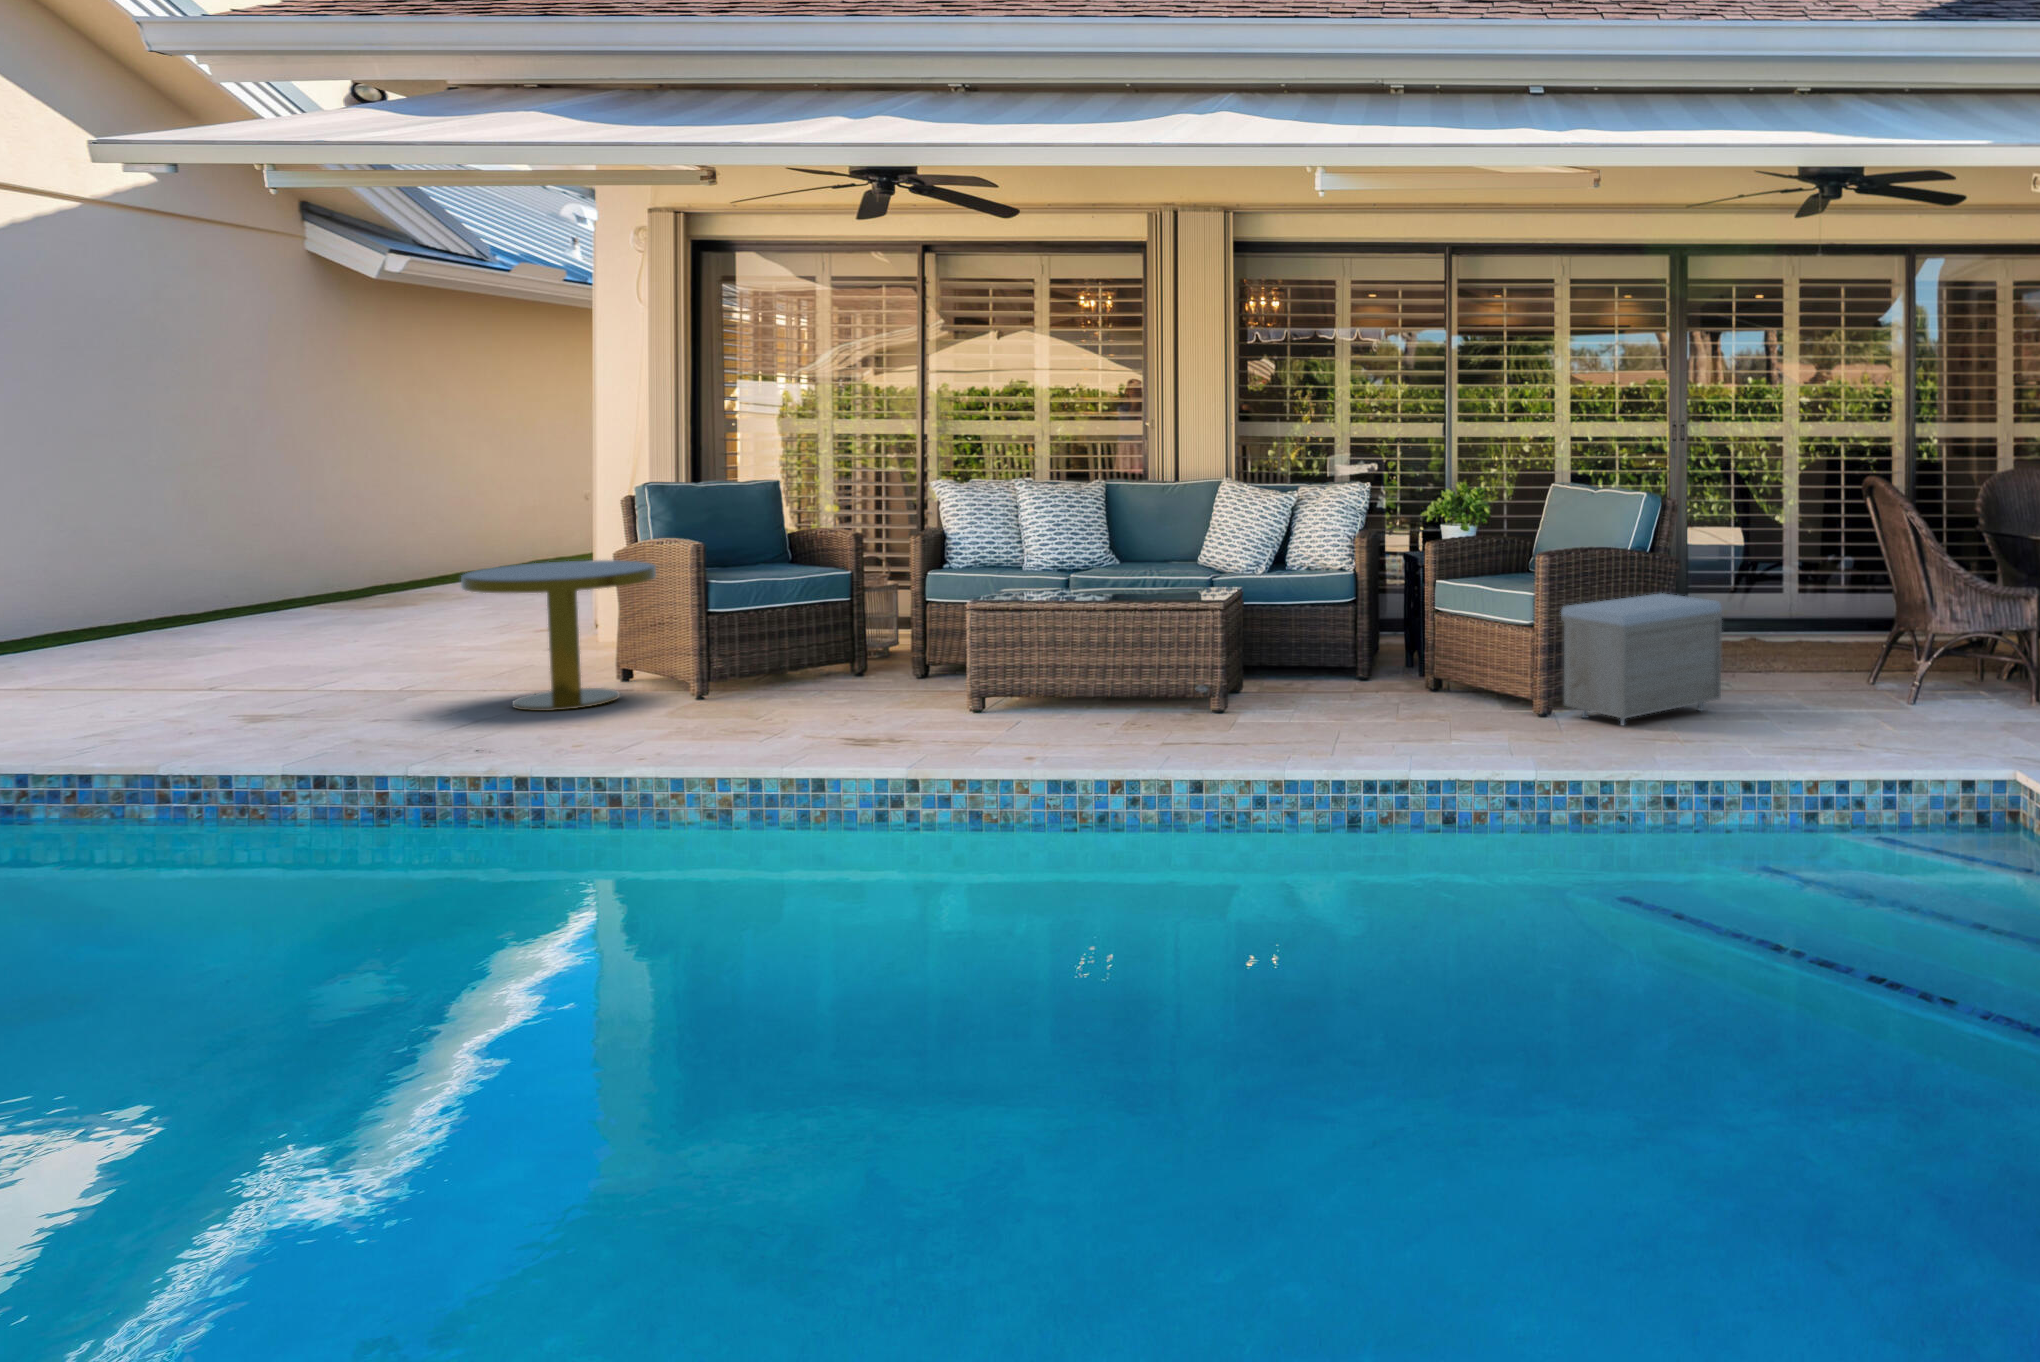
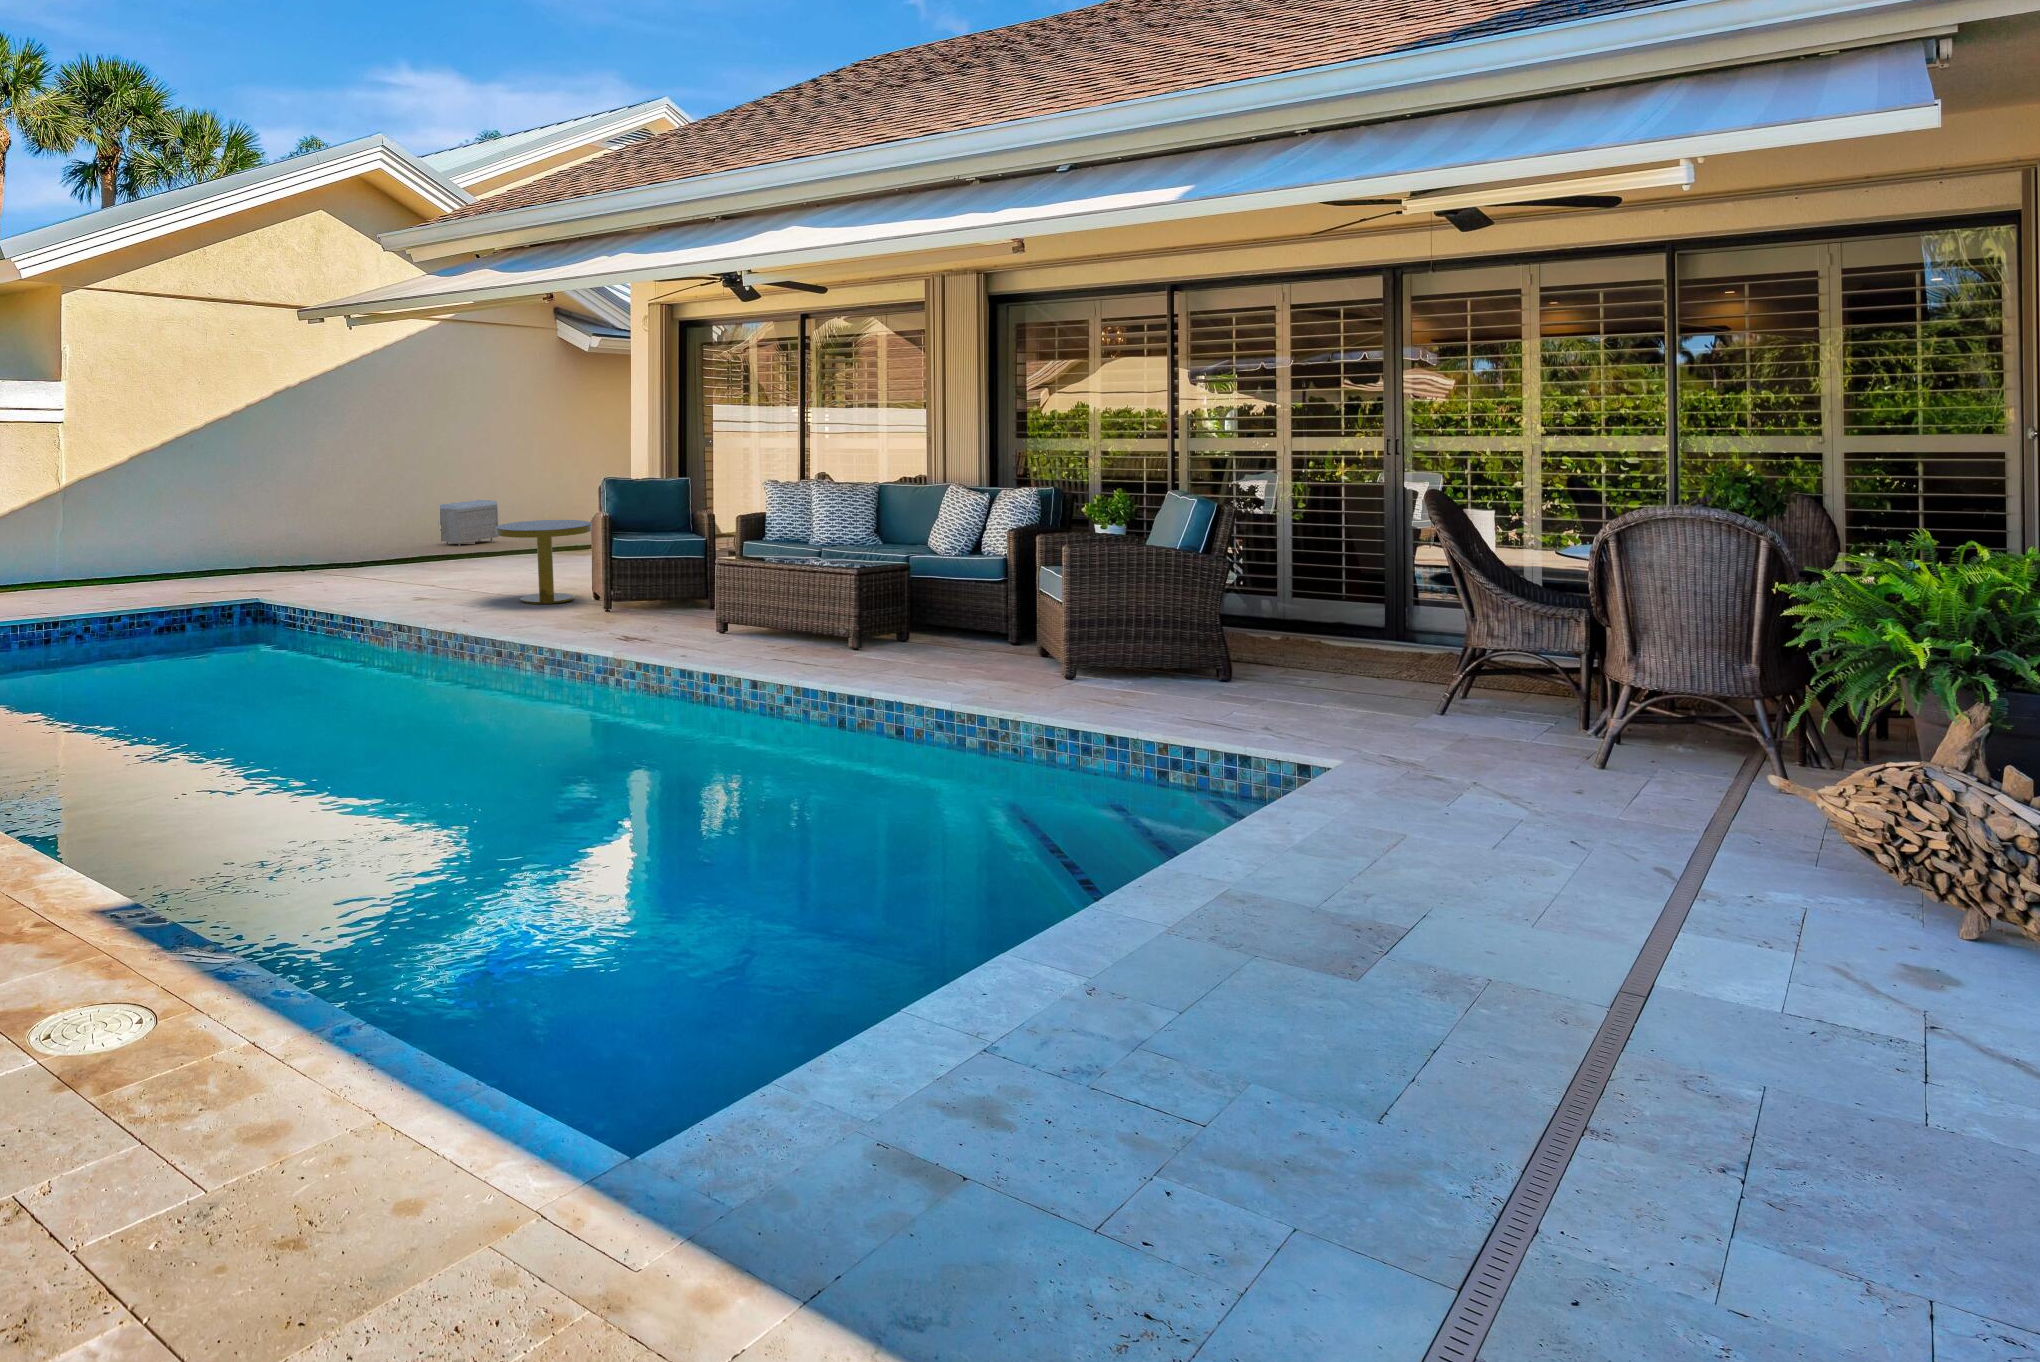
storage bench: present [1561,593,1722,725] -> present [438,500,499,546]

